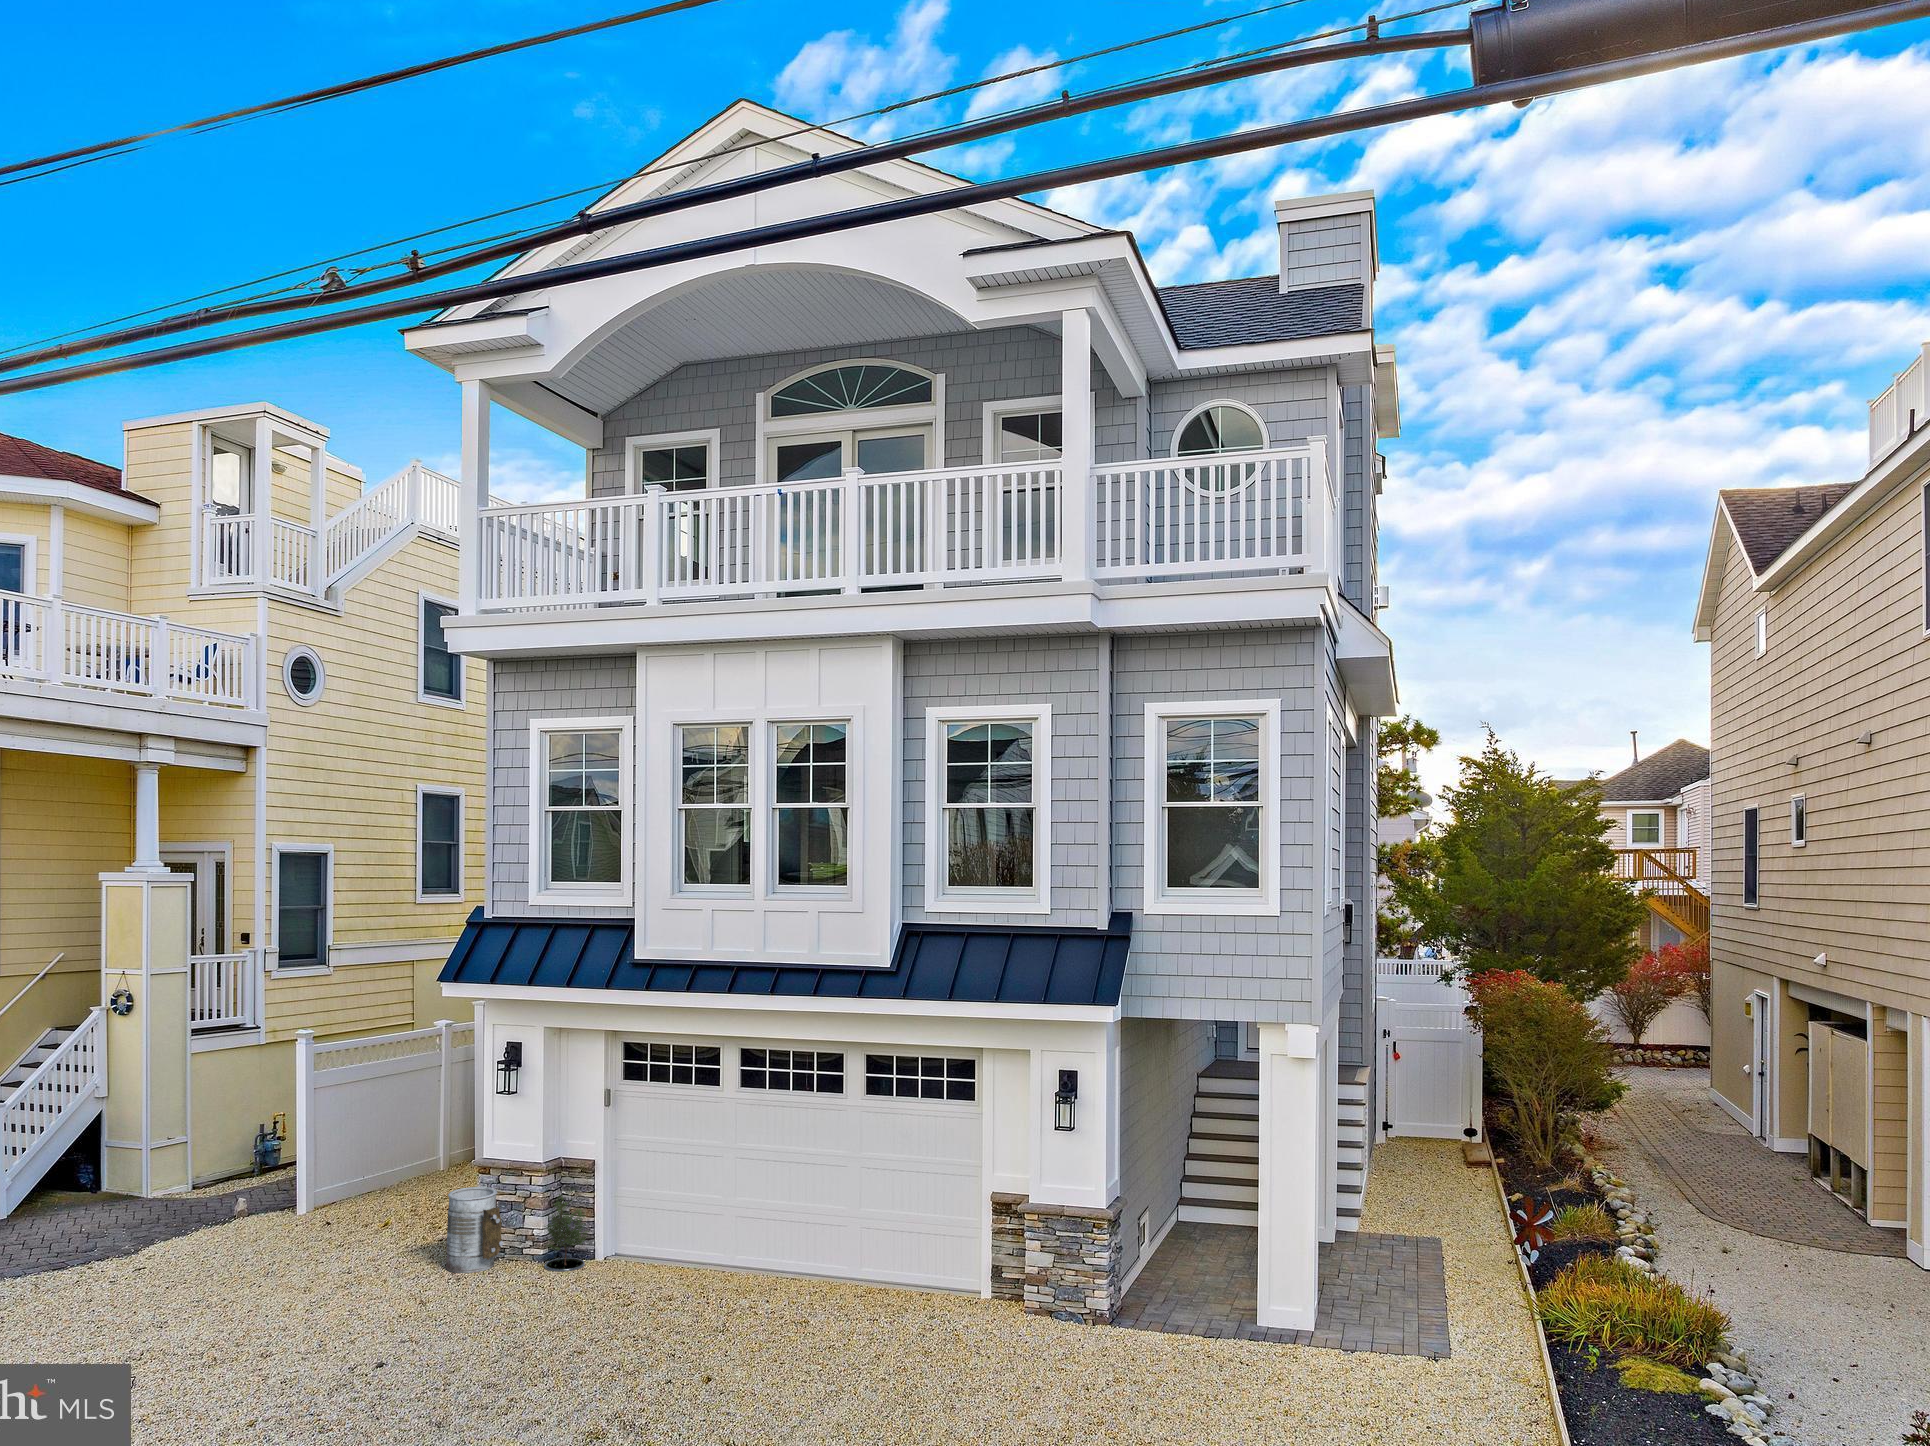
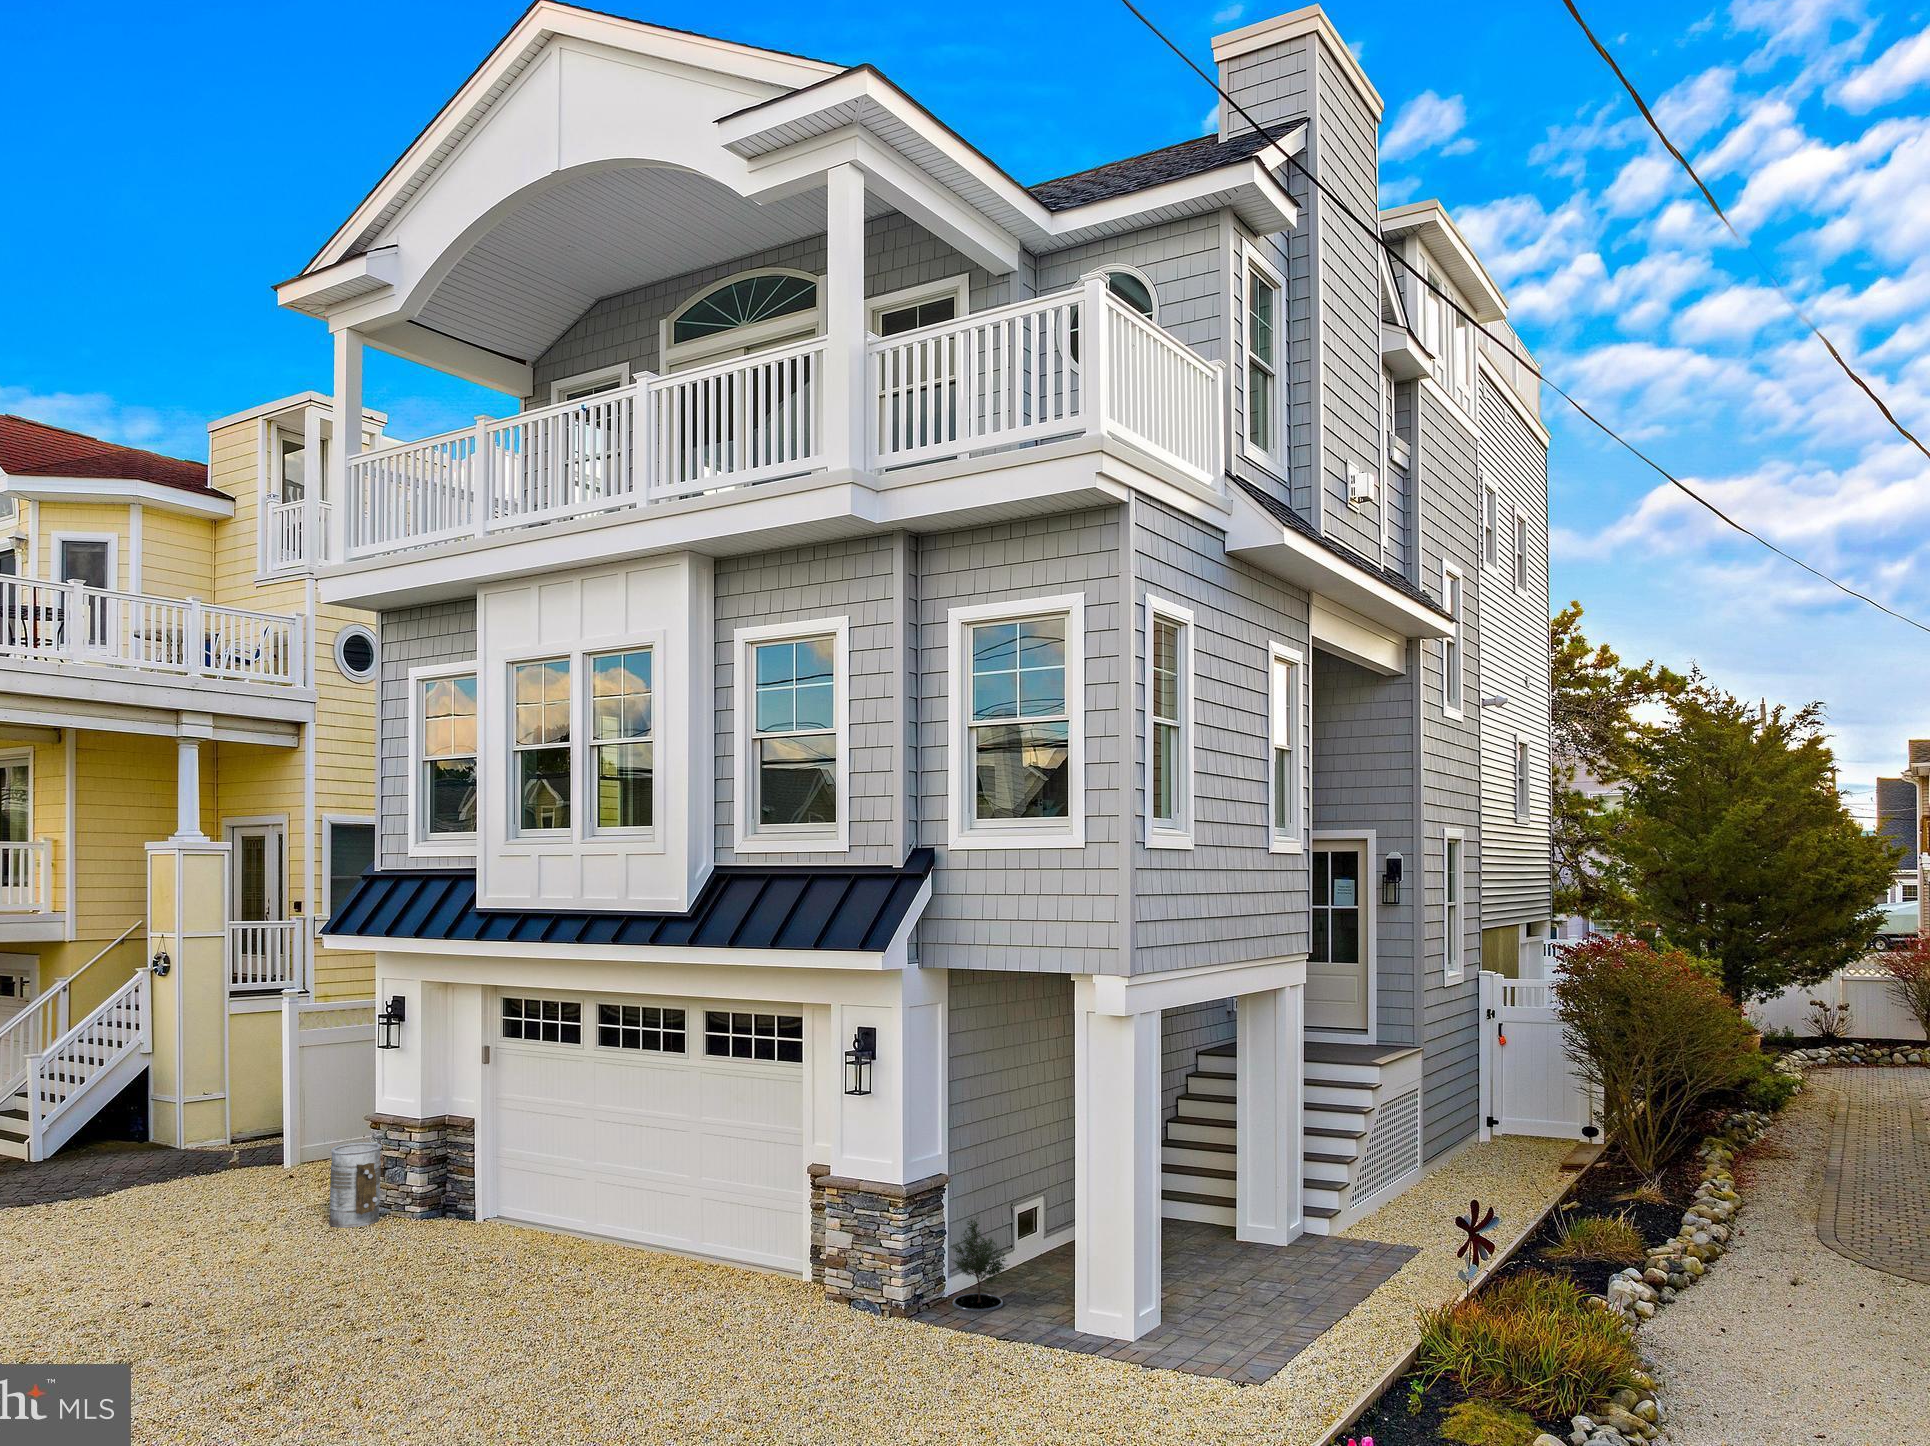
potted tree: present [544,1194,588,1272] -> present [951,1217,1008,1312]

